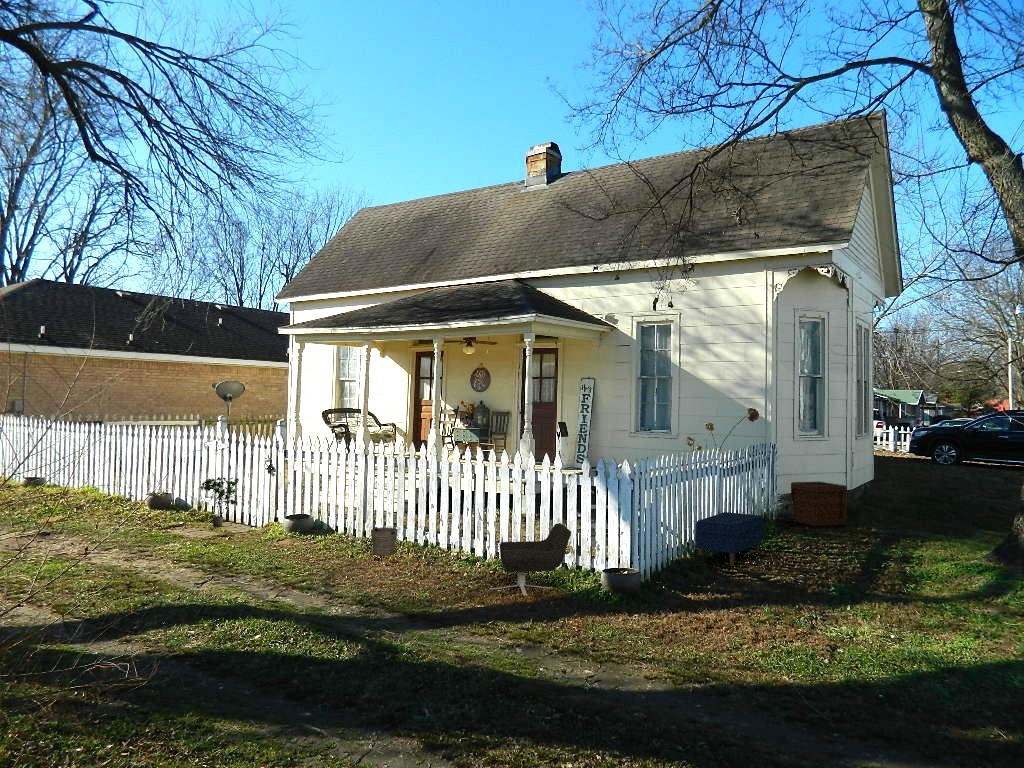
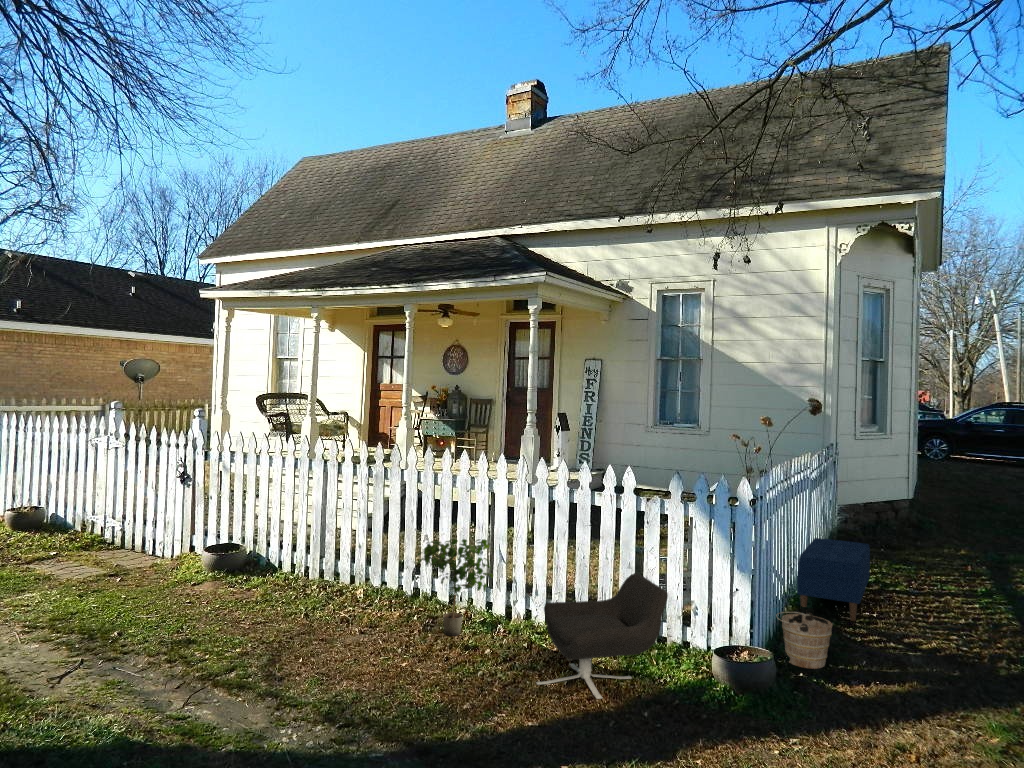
potted plant: present [198,477,241,527] -> present [417,539,493,636]
wooden crate: present [790,482,847,526] -> none [848,488,925,546]
bucket: present [371,527,400,555] -> present [776,612,832,669]

